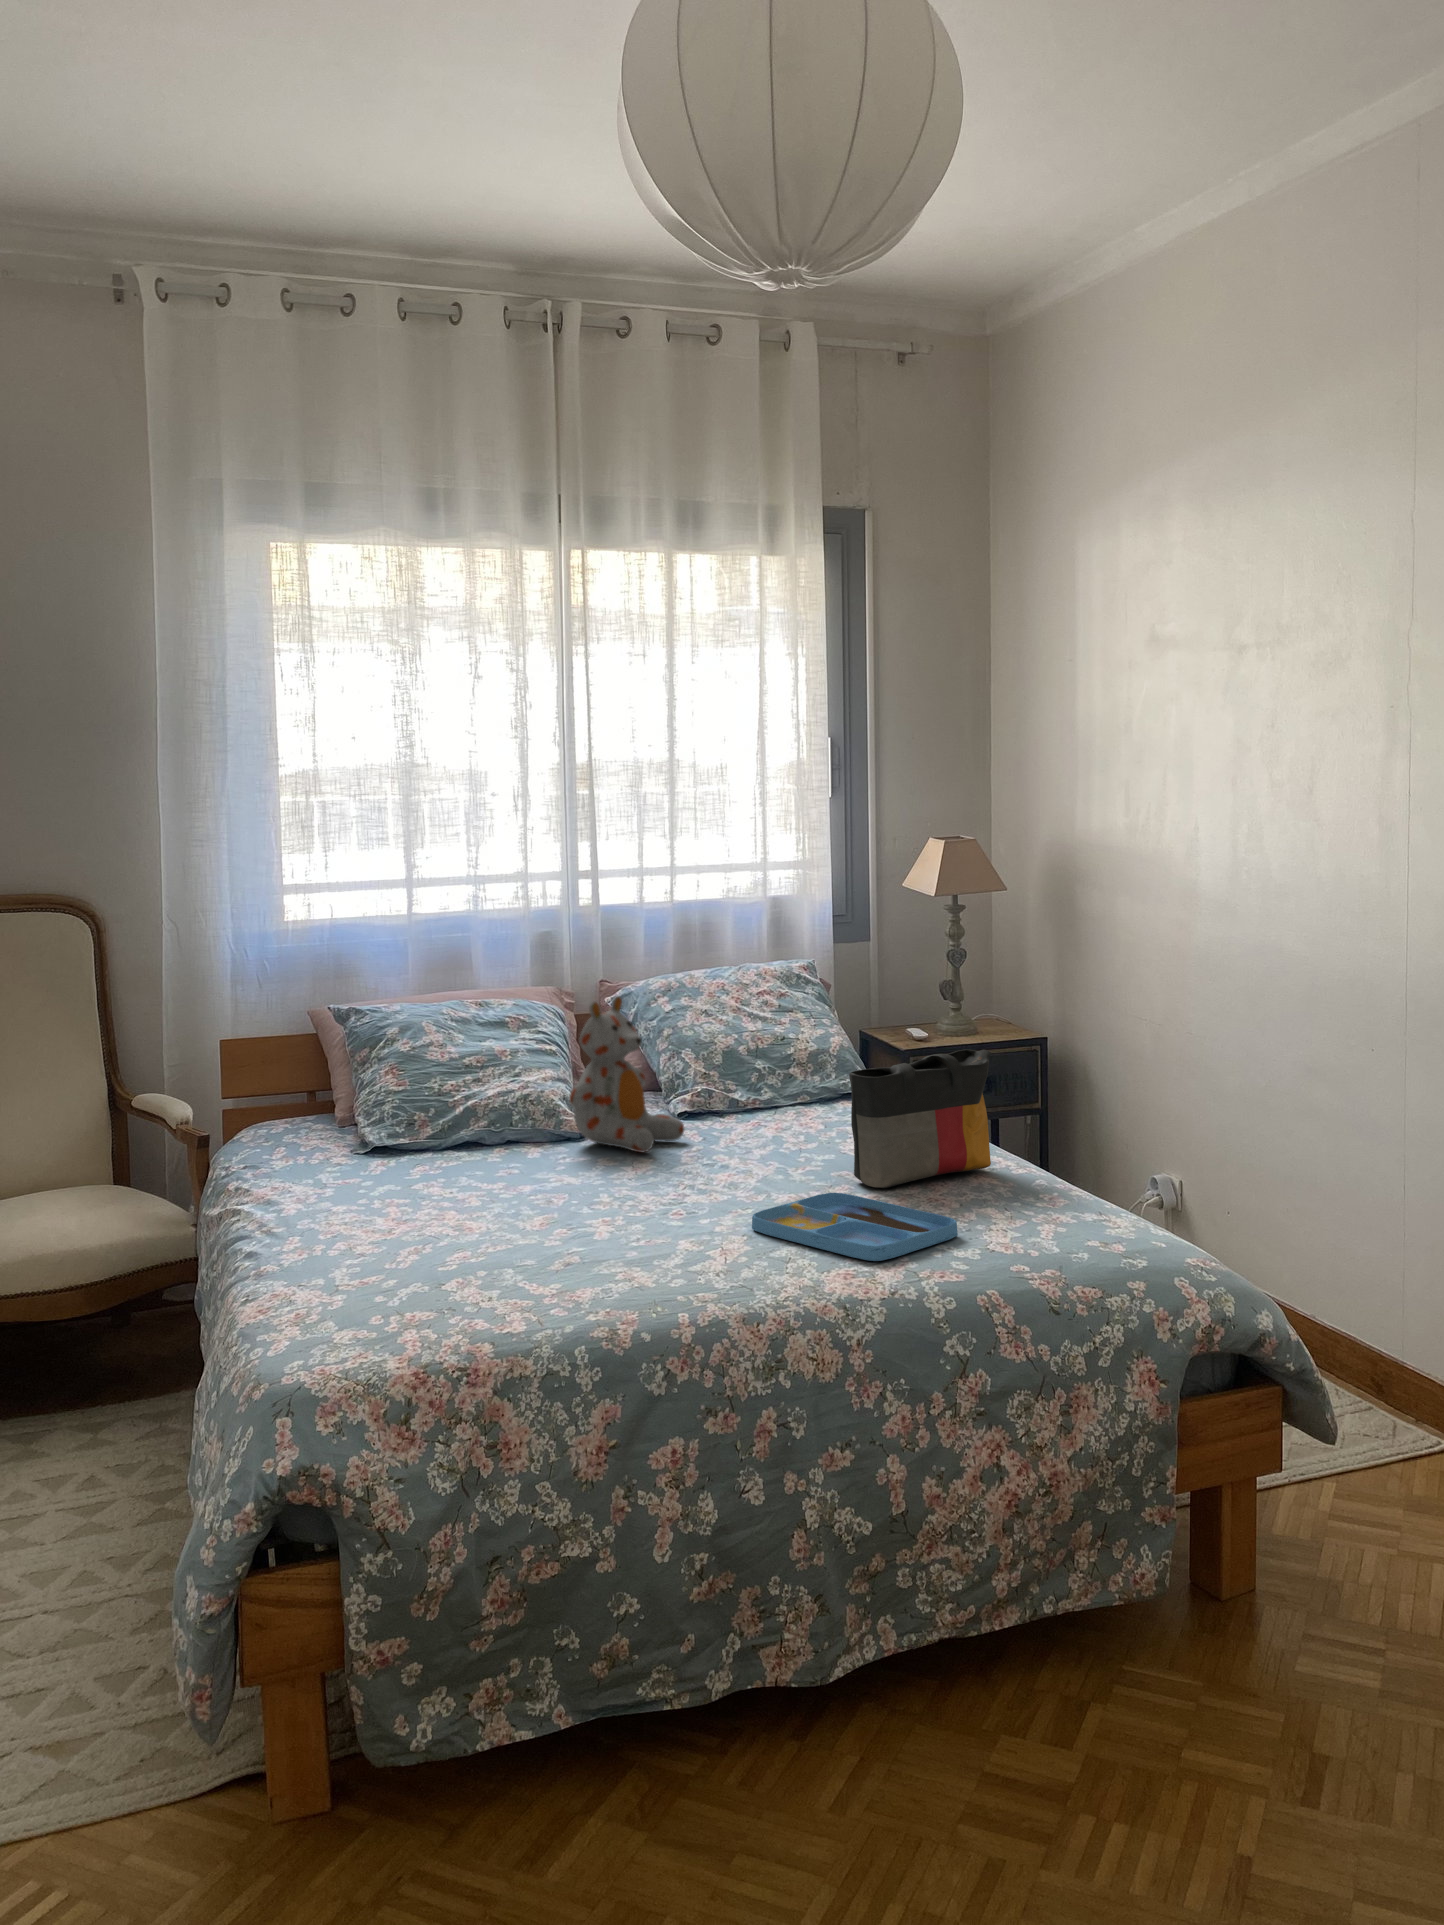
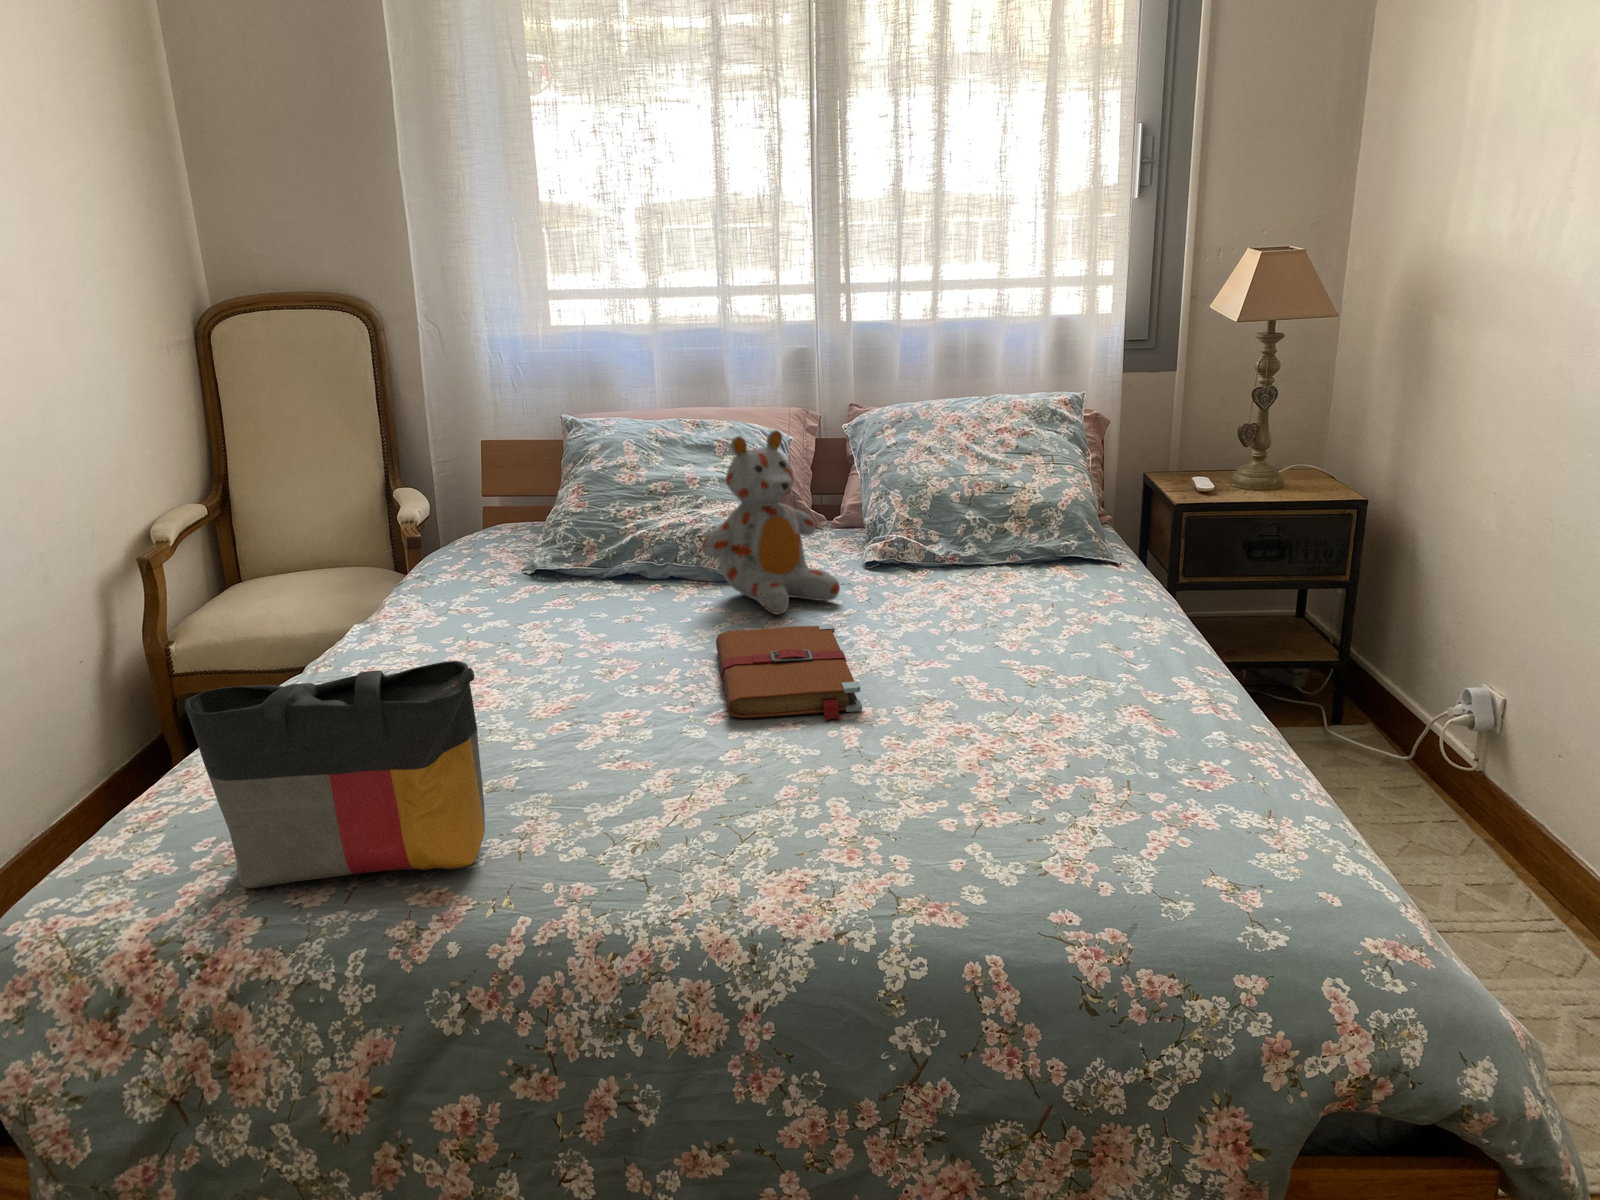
tote bag: present [849,1049,992,1188] -> present [185,661,485,888]
book: none [623,1147,785,1209] -> present [716,624,862,721]
tray: present [752,1193,958,1261] -> none [764,723,1014,867]

